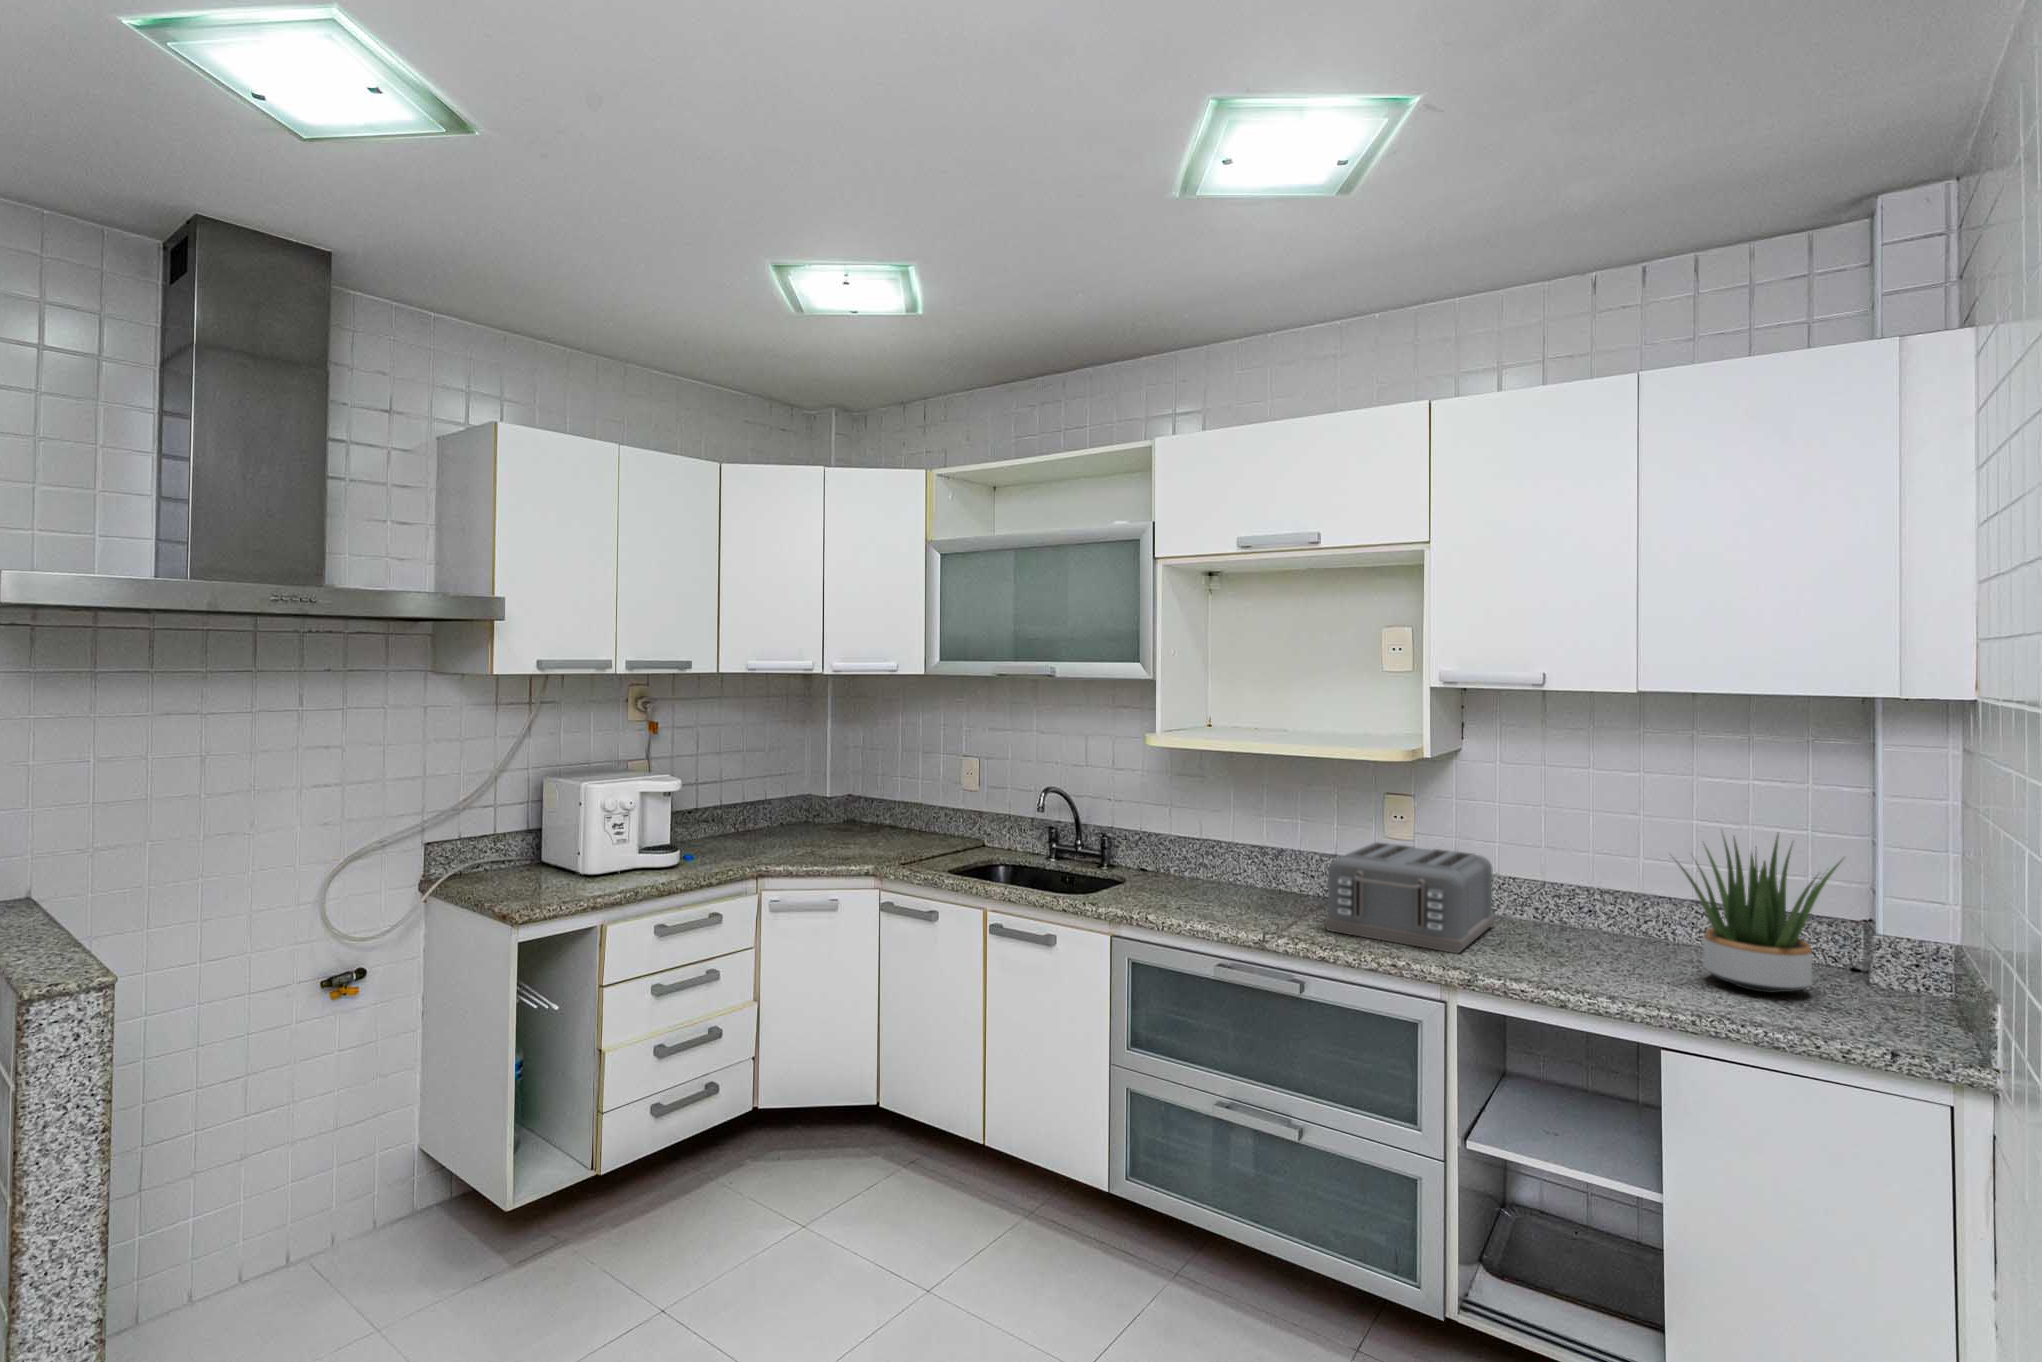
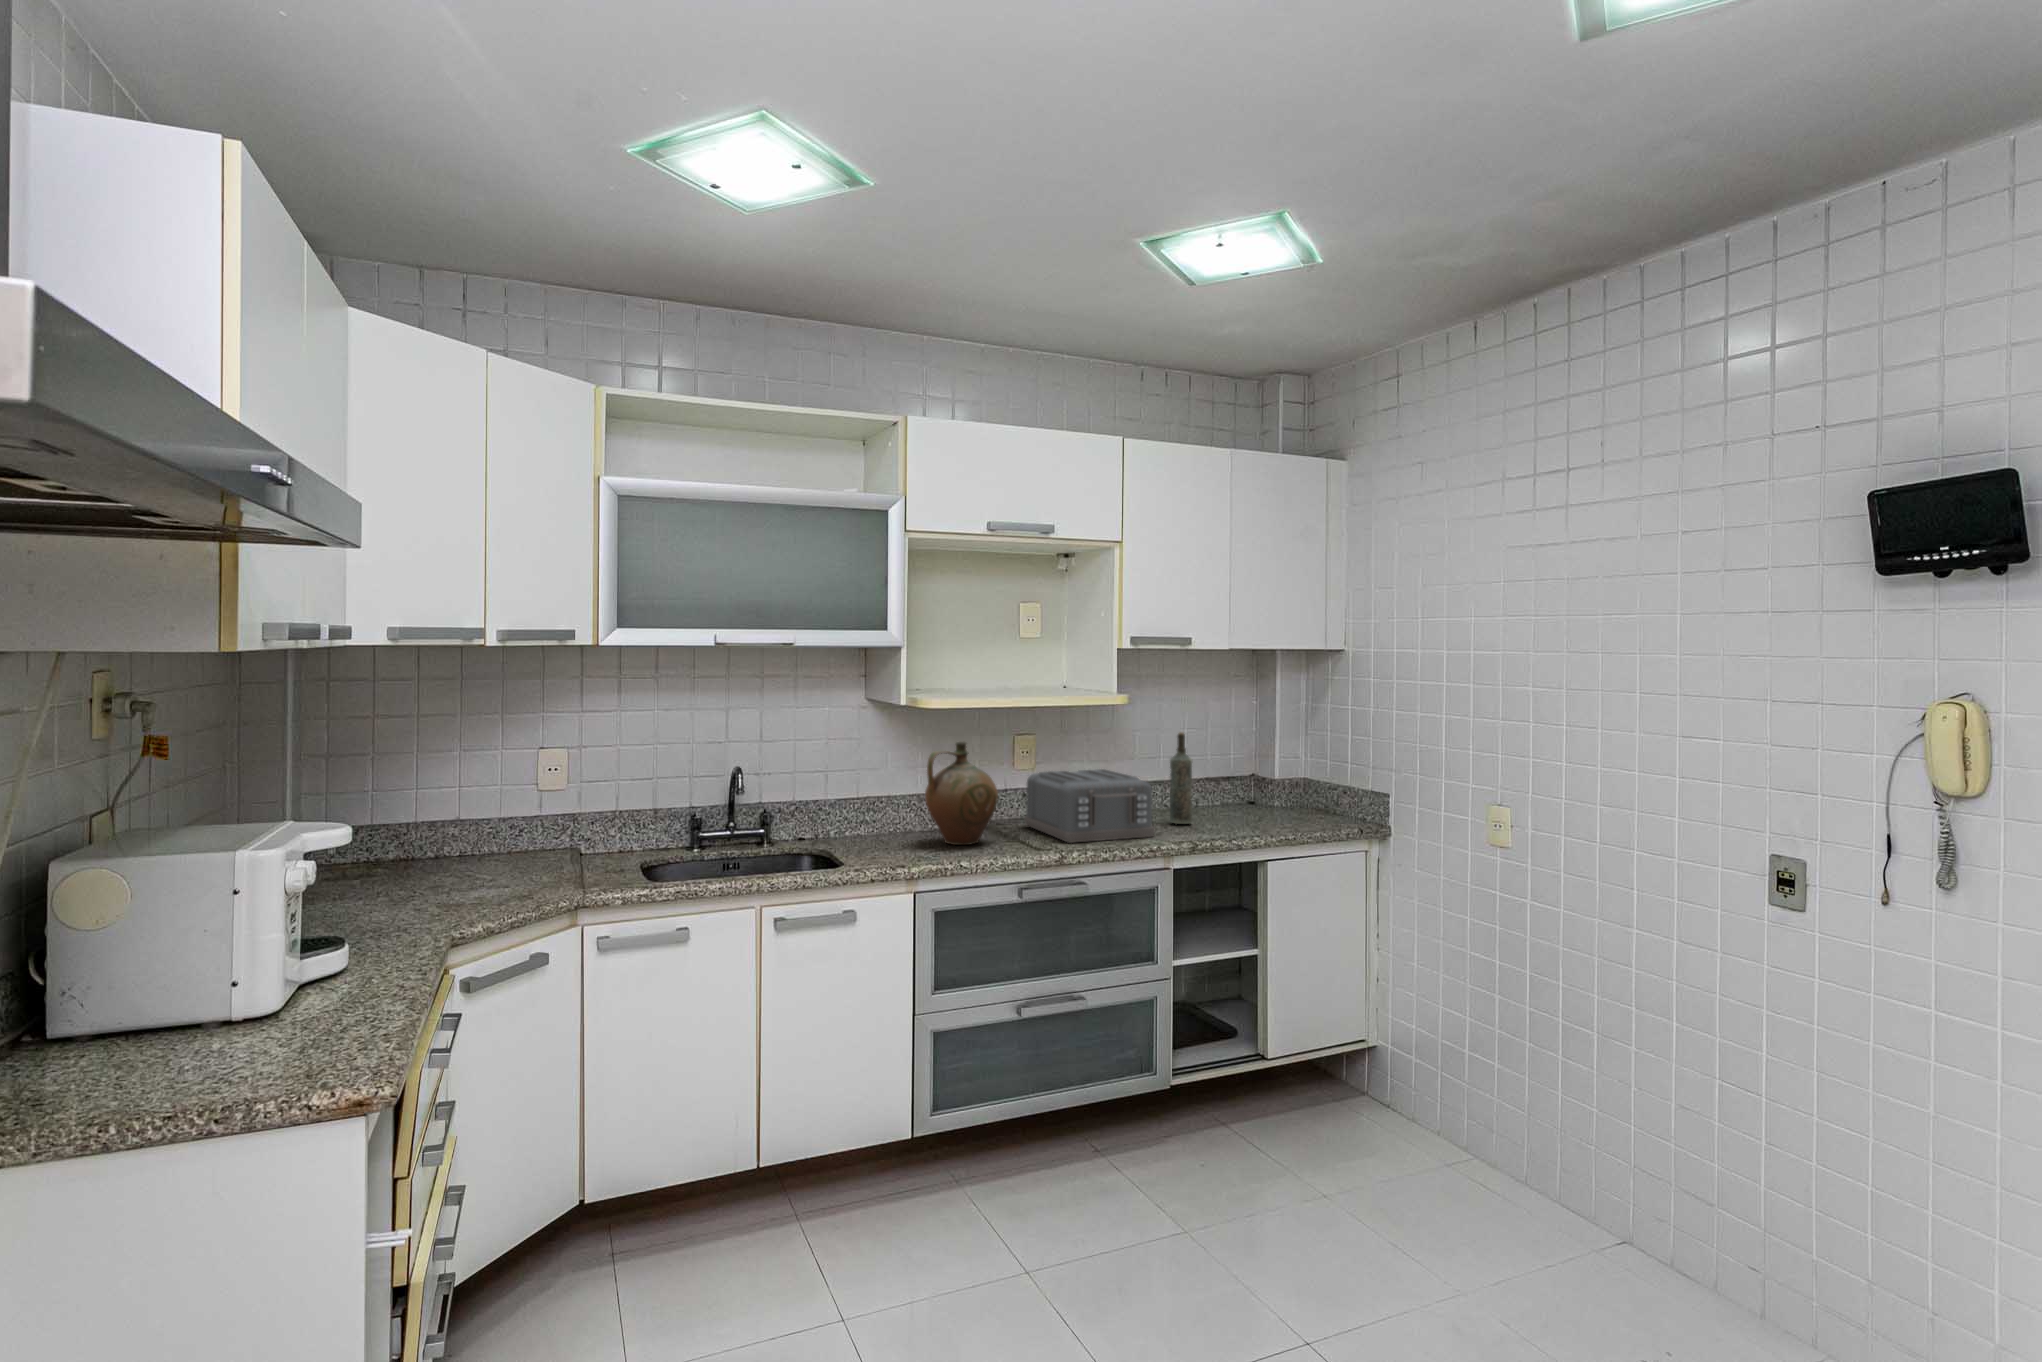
ceramic jug: none [1192,790,1278,907] -> present [925,742,998,845]
bottle: none [1560,817,1600,957] -> present [1170,733,1192,824]
potted plant: present [1676,834,1844,993] -> none [1217,729,1313,821]

